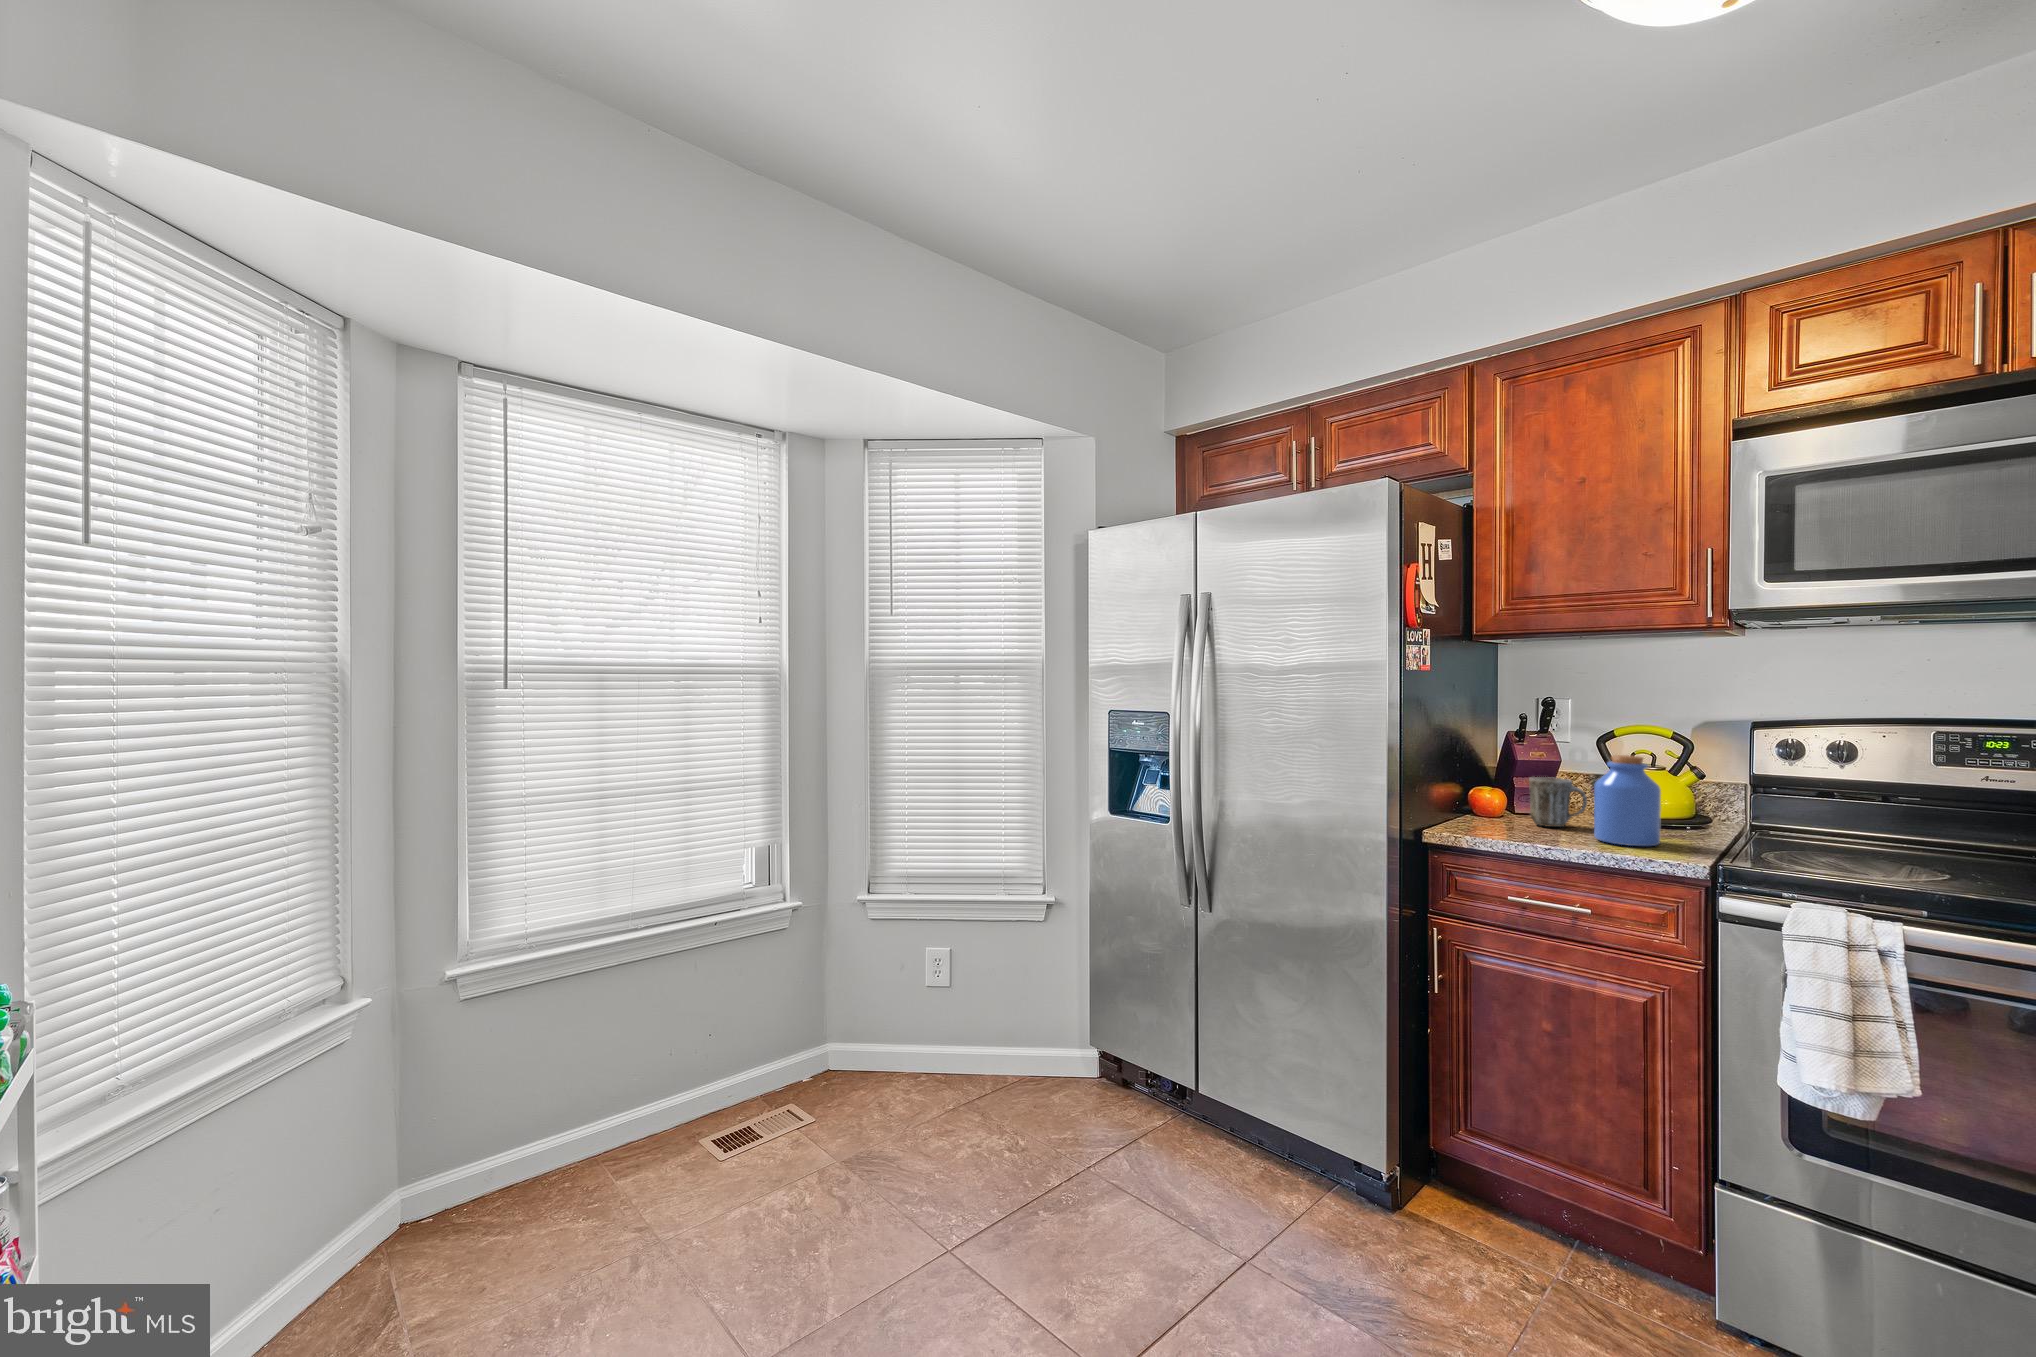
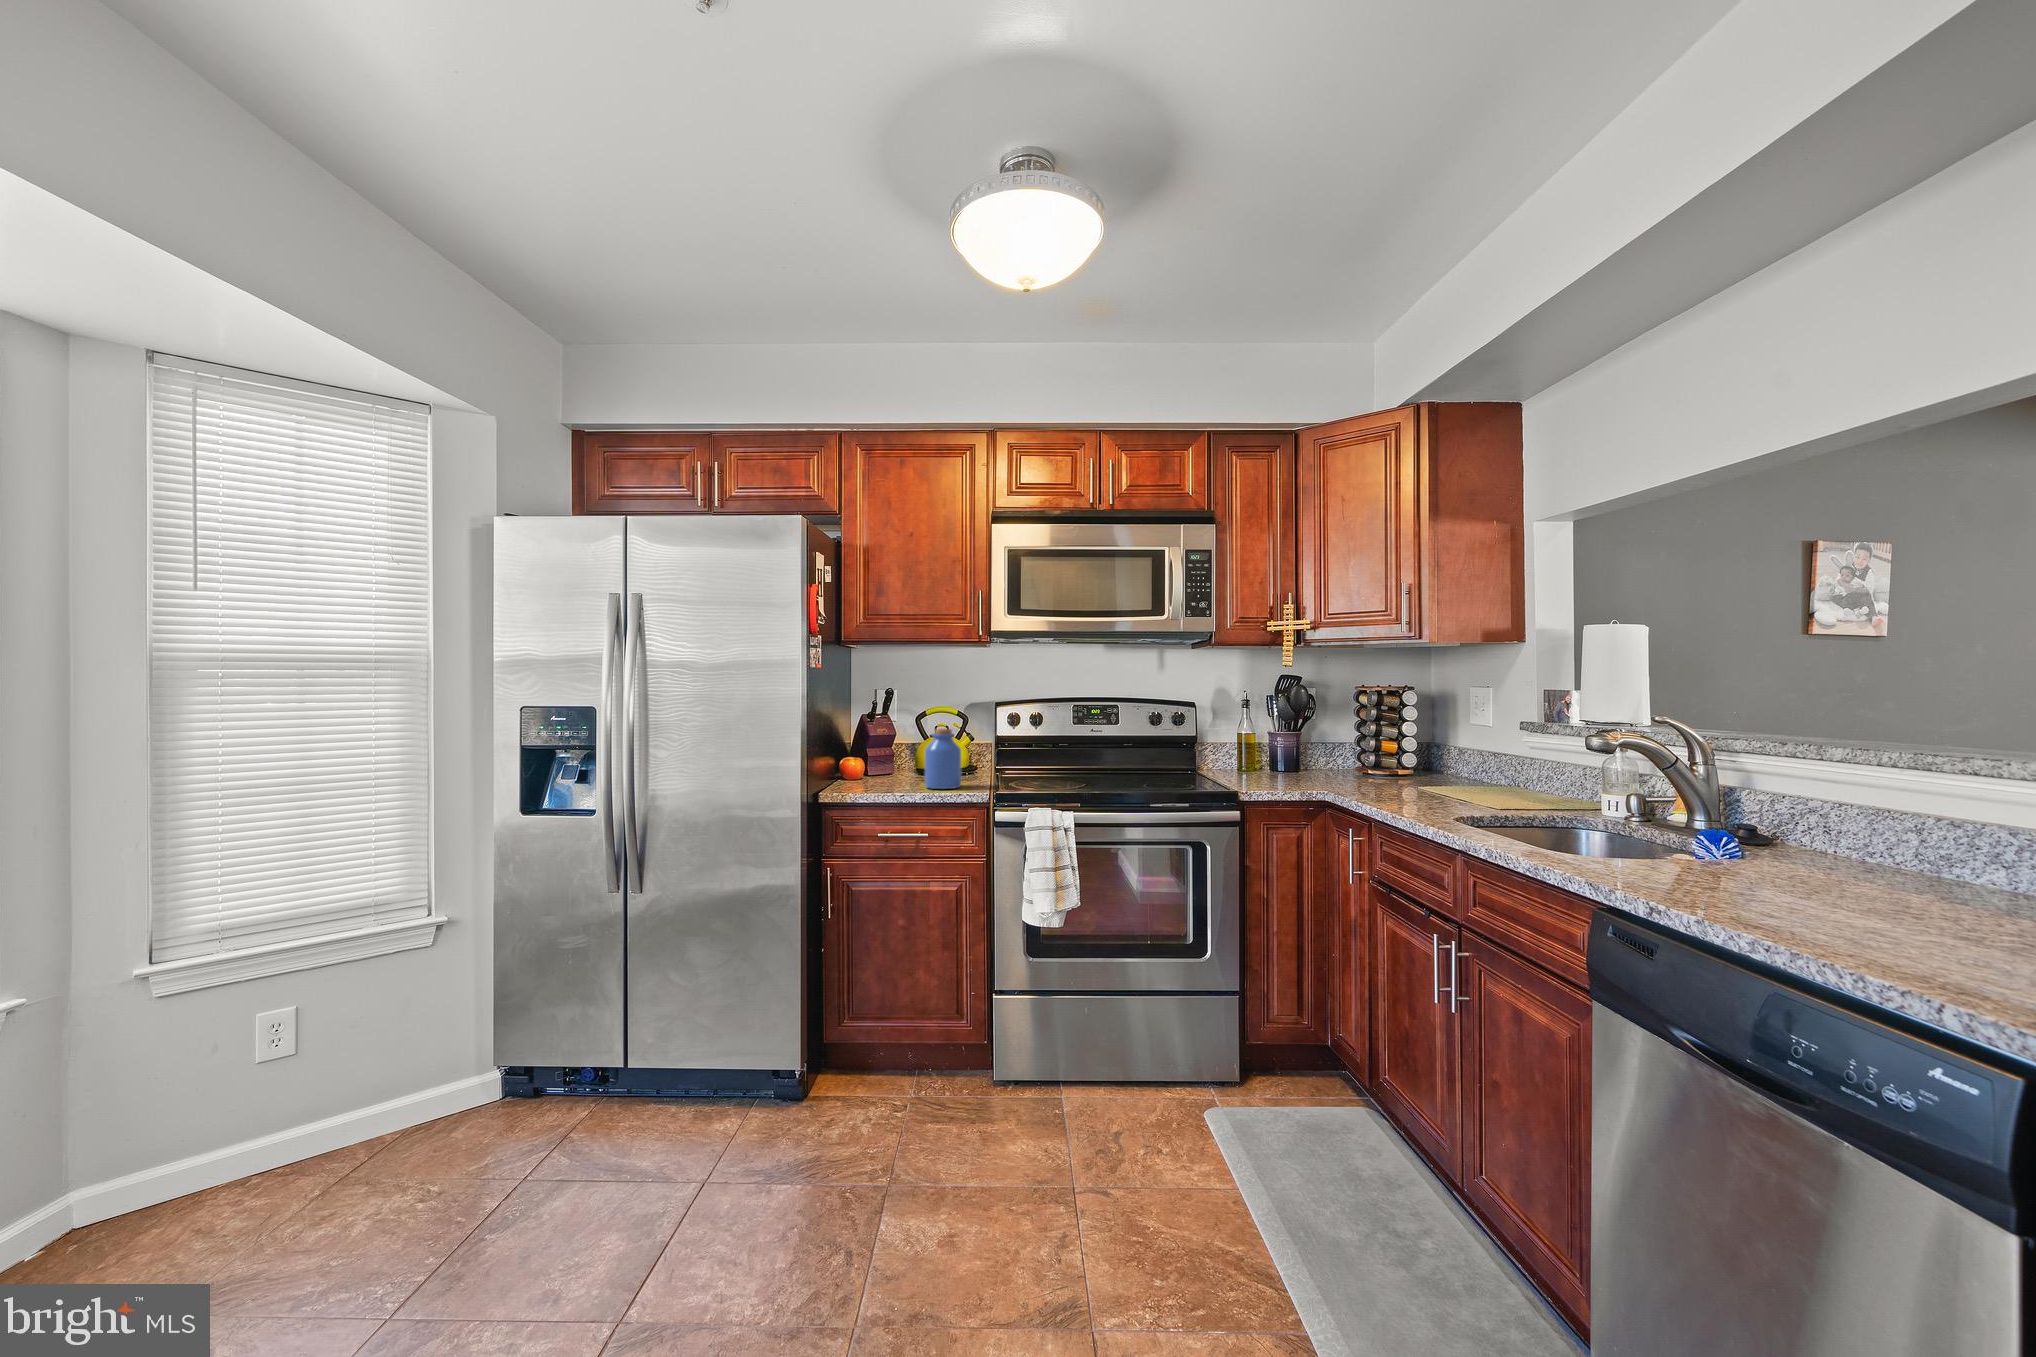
mug: present [1529,777,1587,827] -> none [881,749,917,784]

